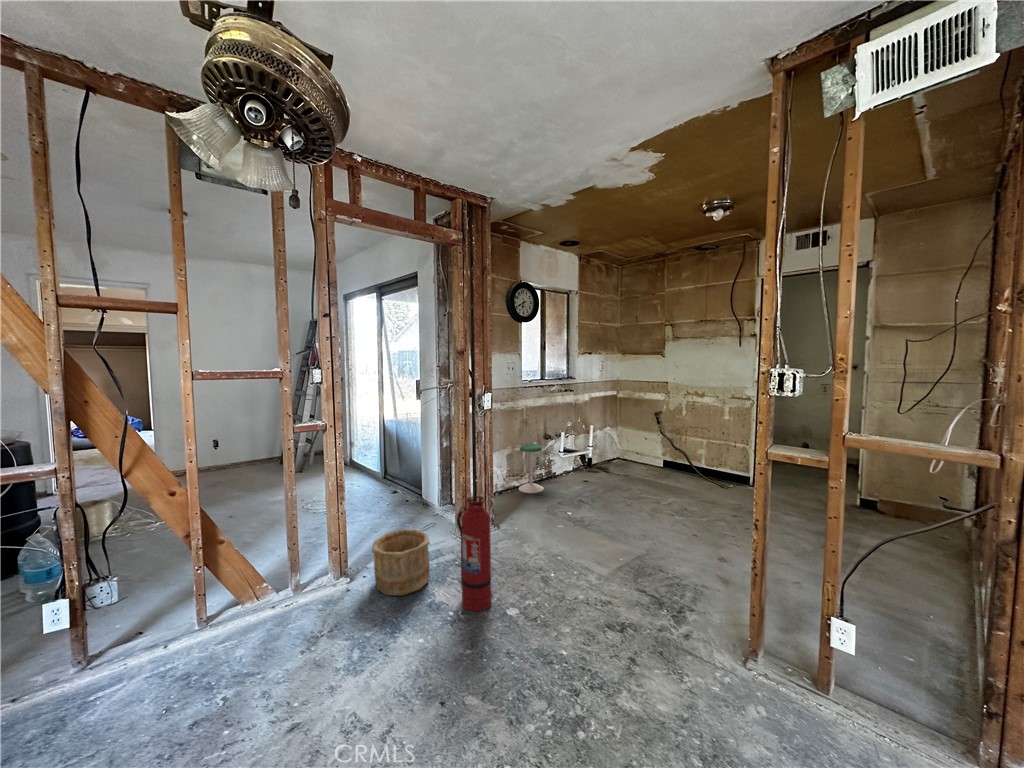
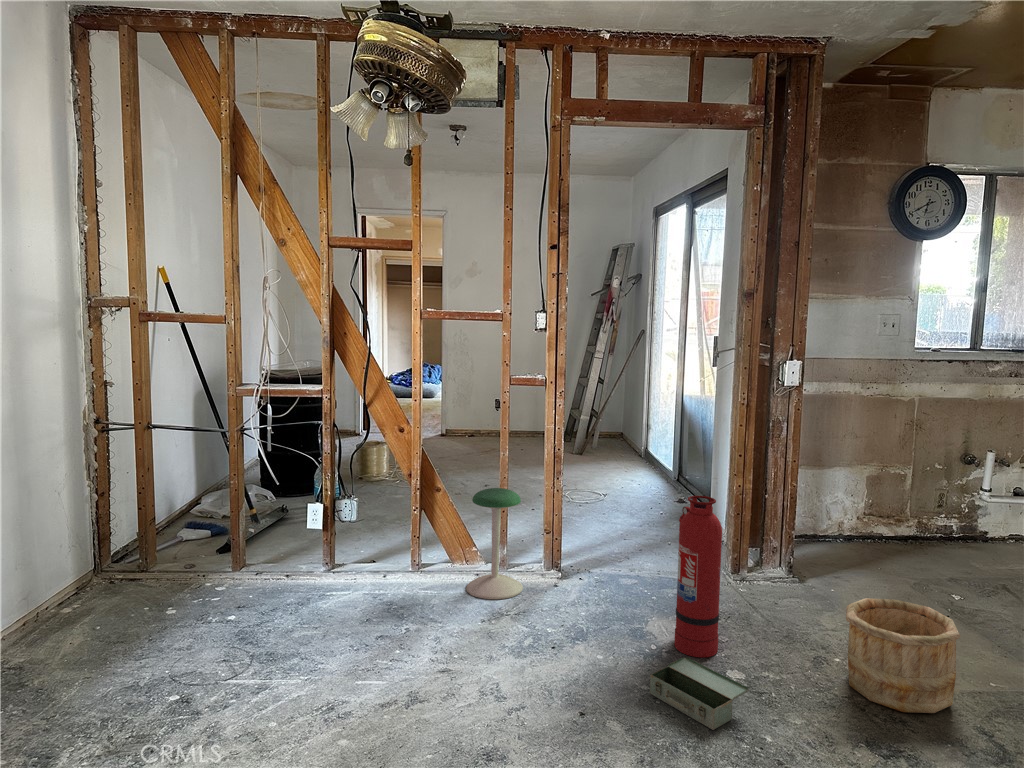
stool: present [519,444,544,493] -> present [466,488,523,599]
wooden bucket: present [372,529,430,596] -> present [846,598,960,713]
toolbox: none [474,616,537,666] -> present [650,658,749,730]

